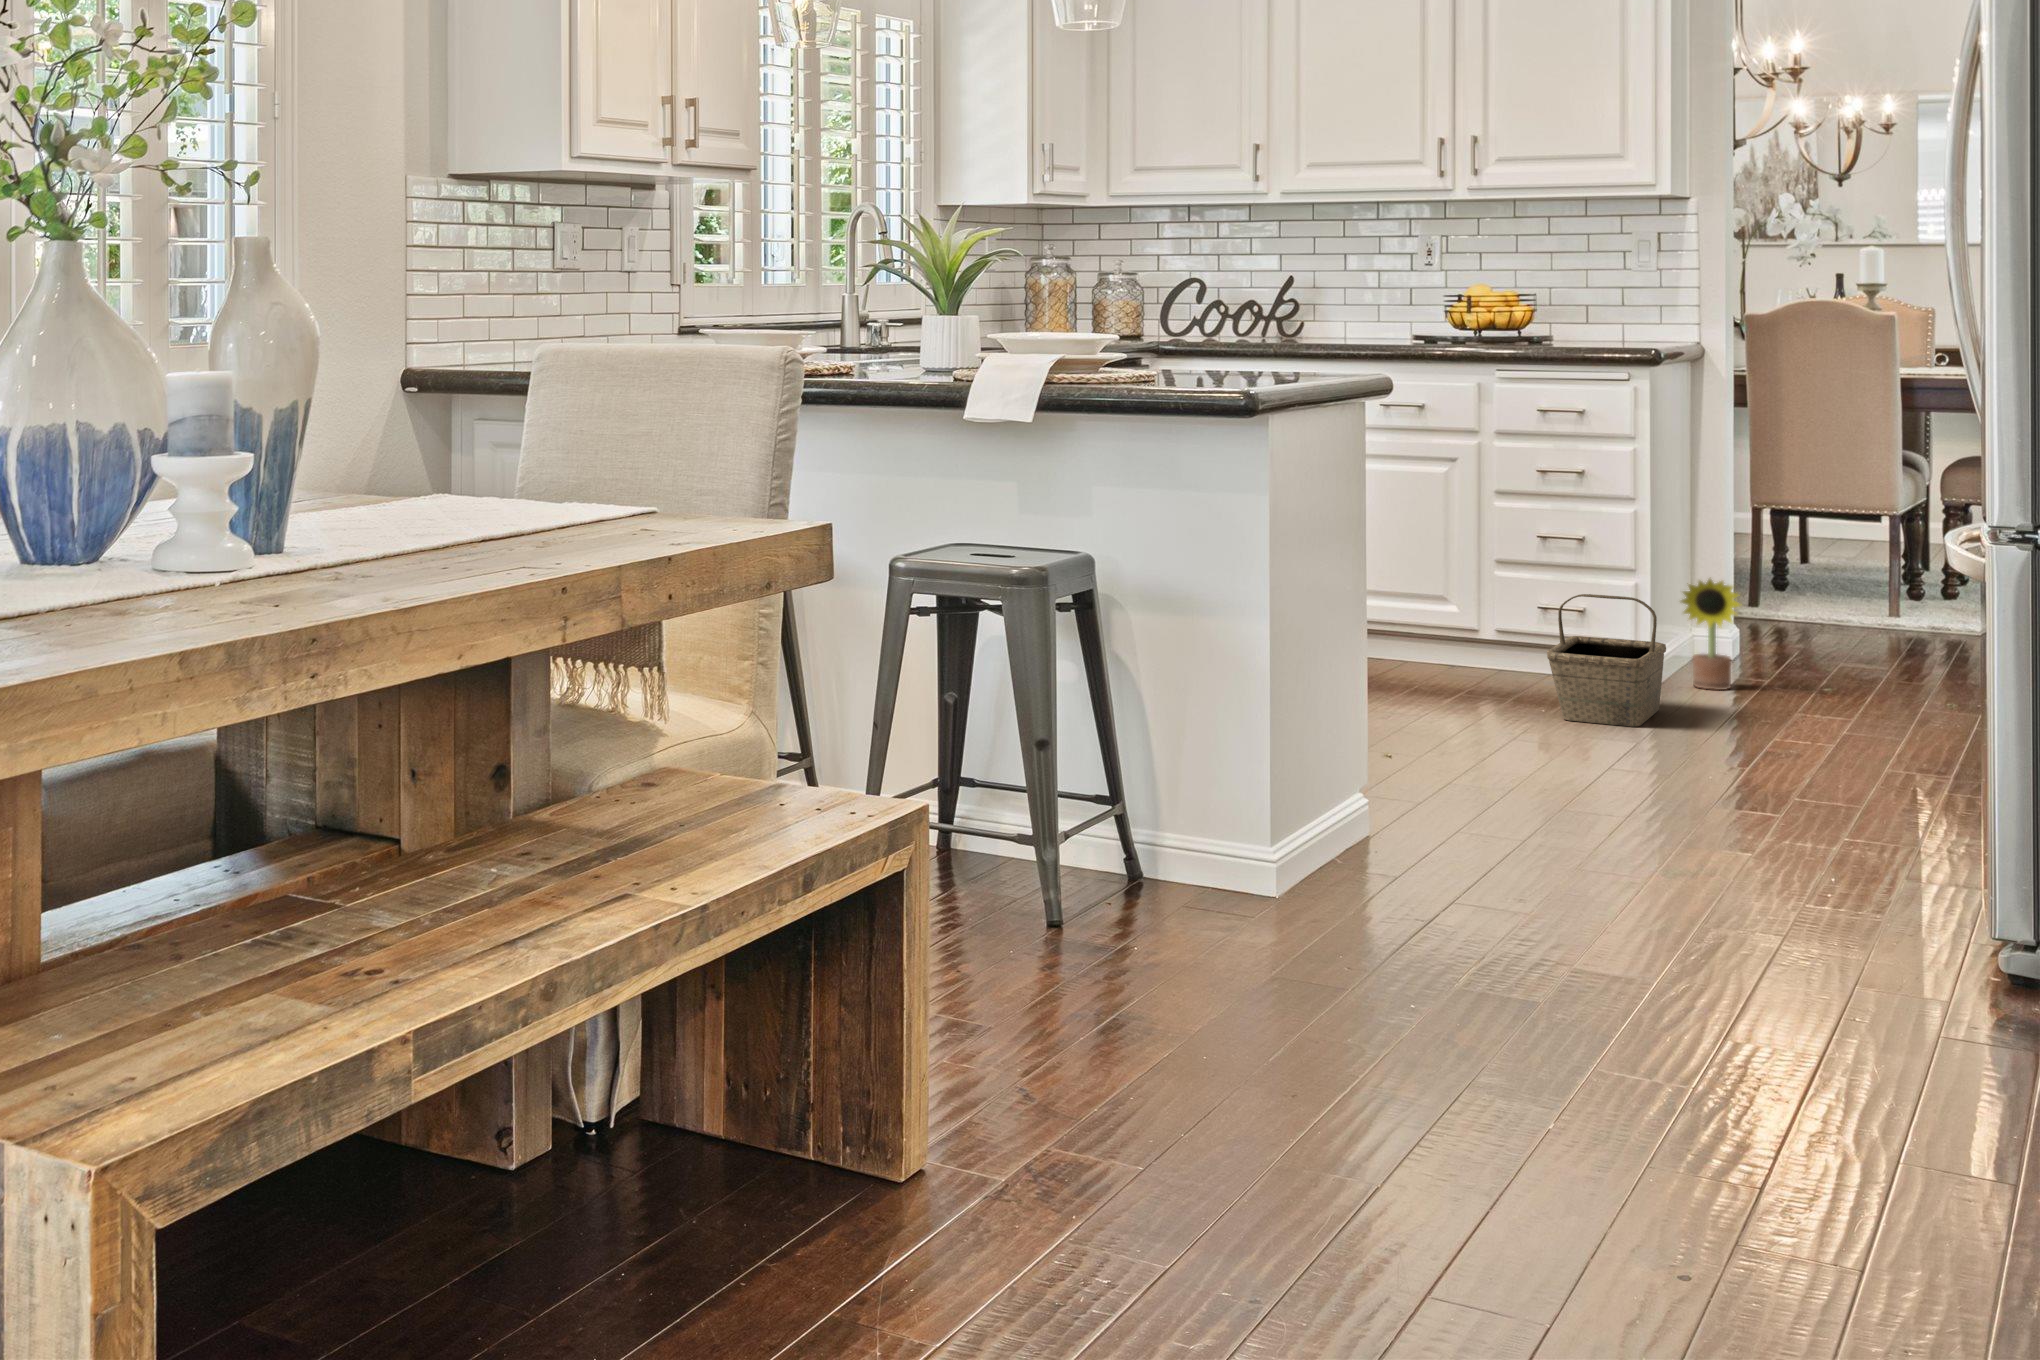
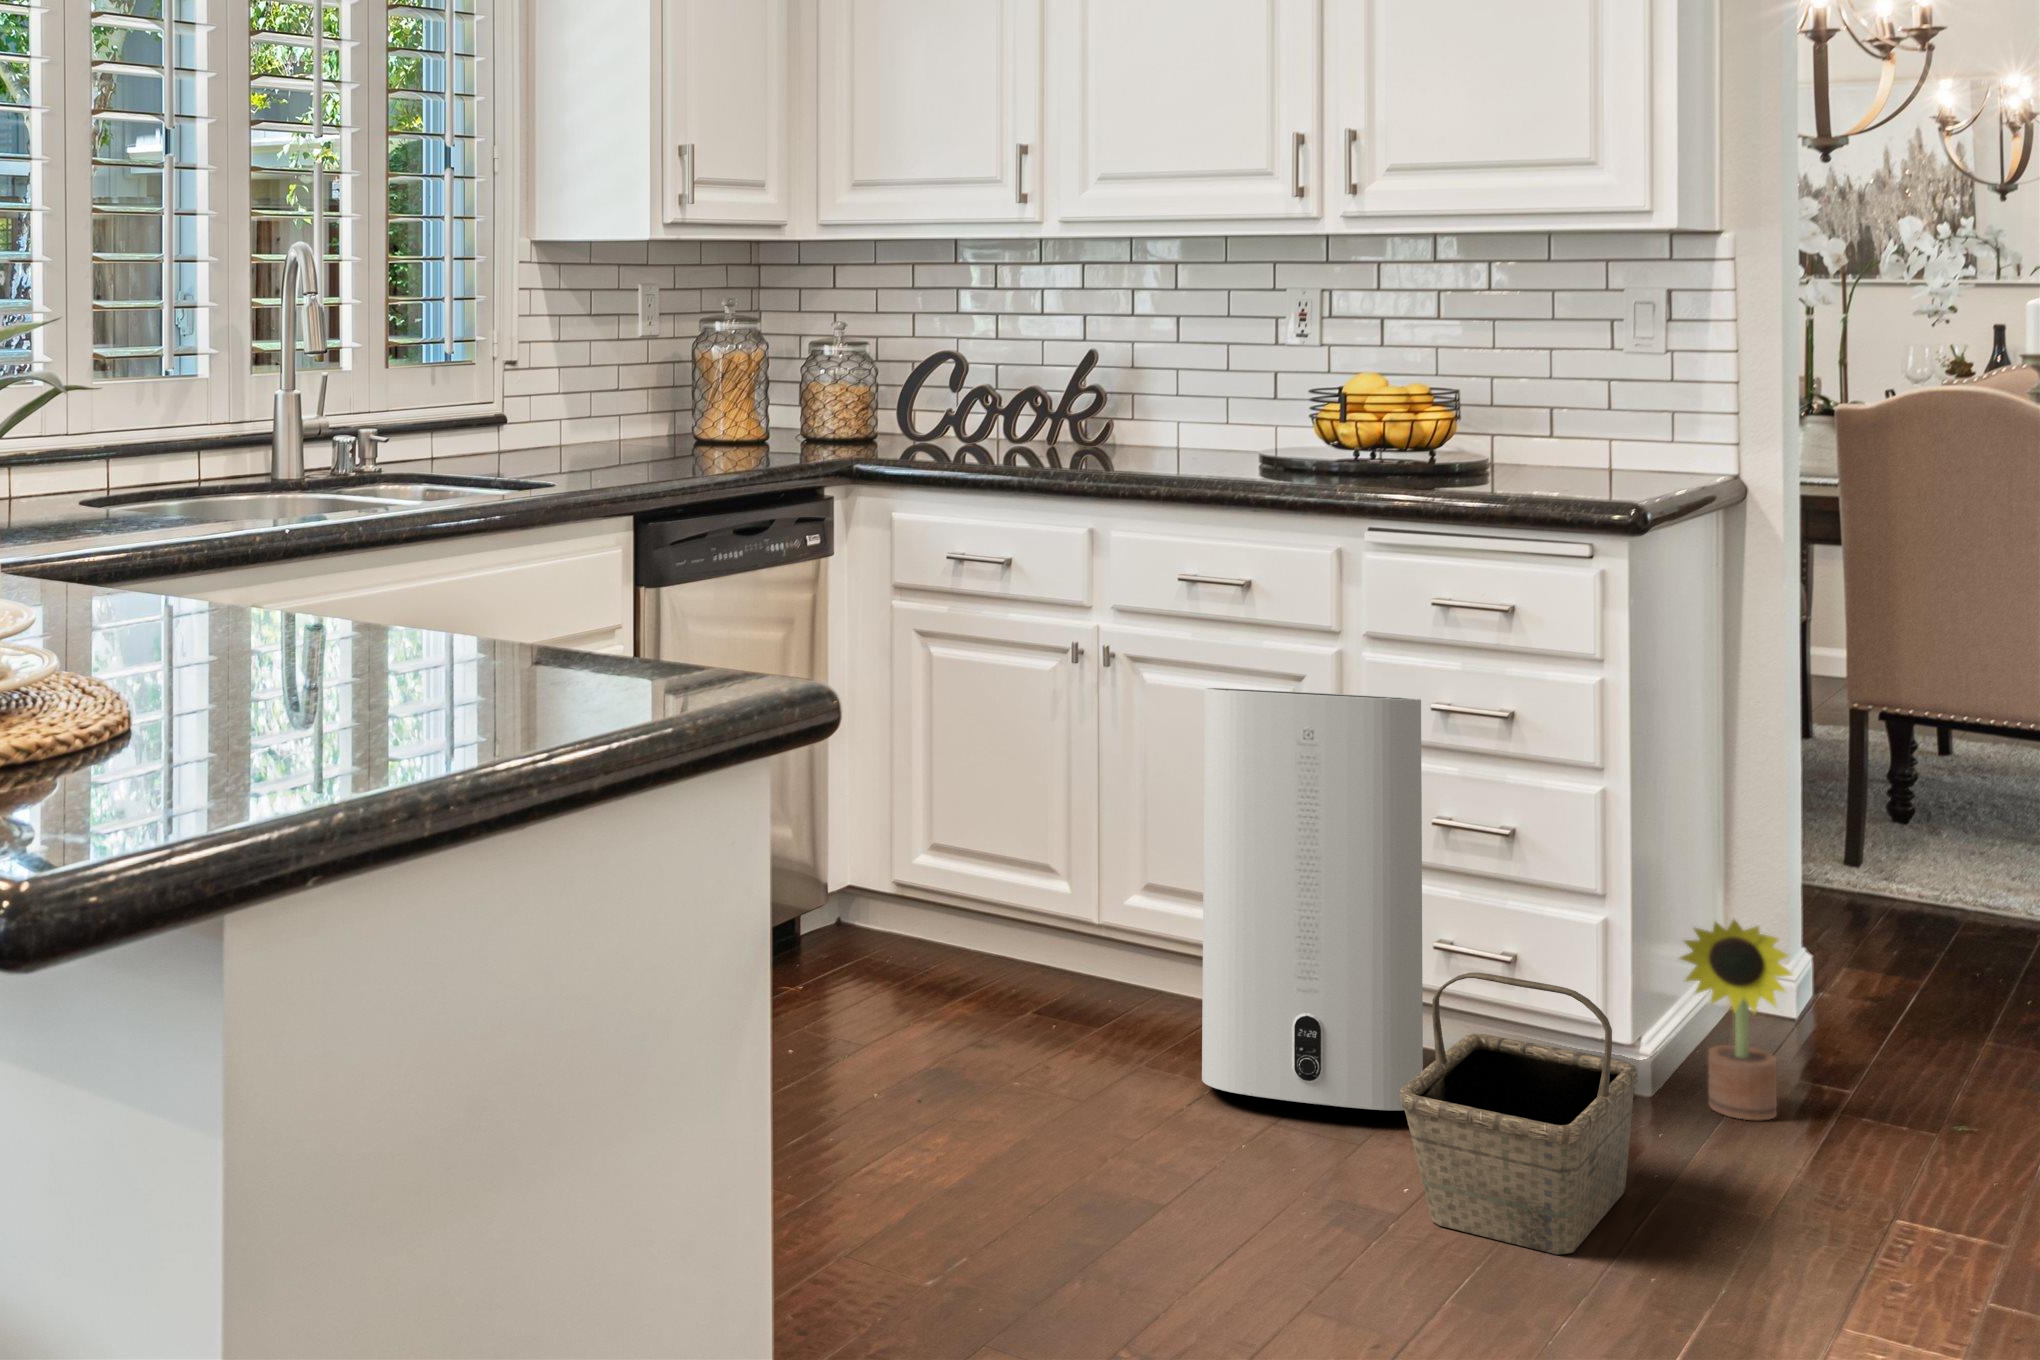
air purifier: none [1411,458,1540,690] -> present [1202,688,1423,1111]

